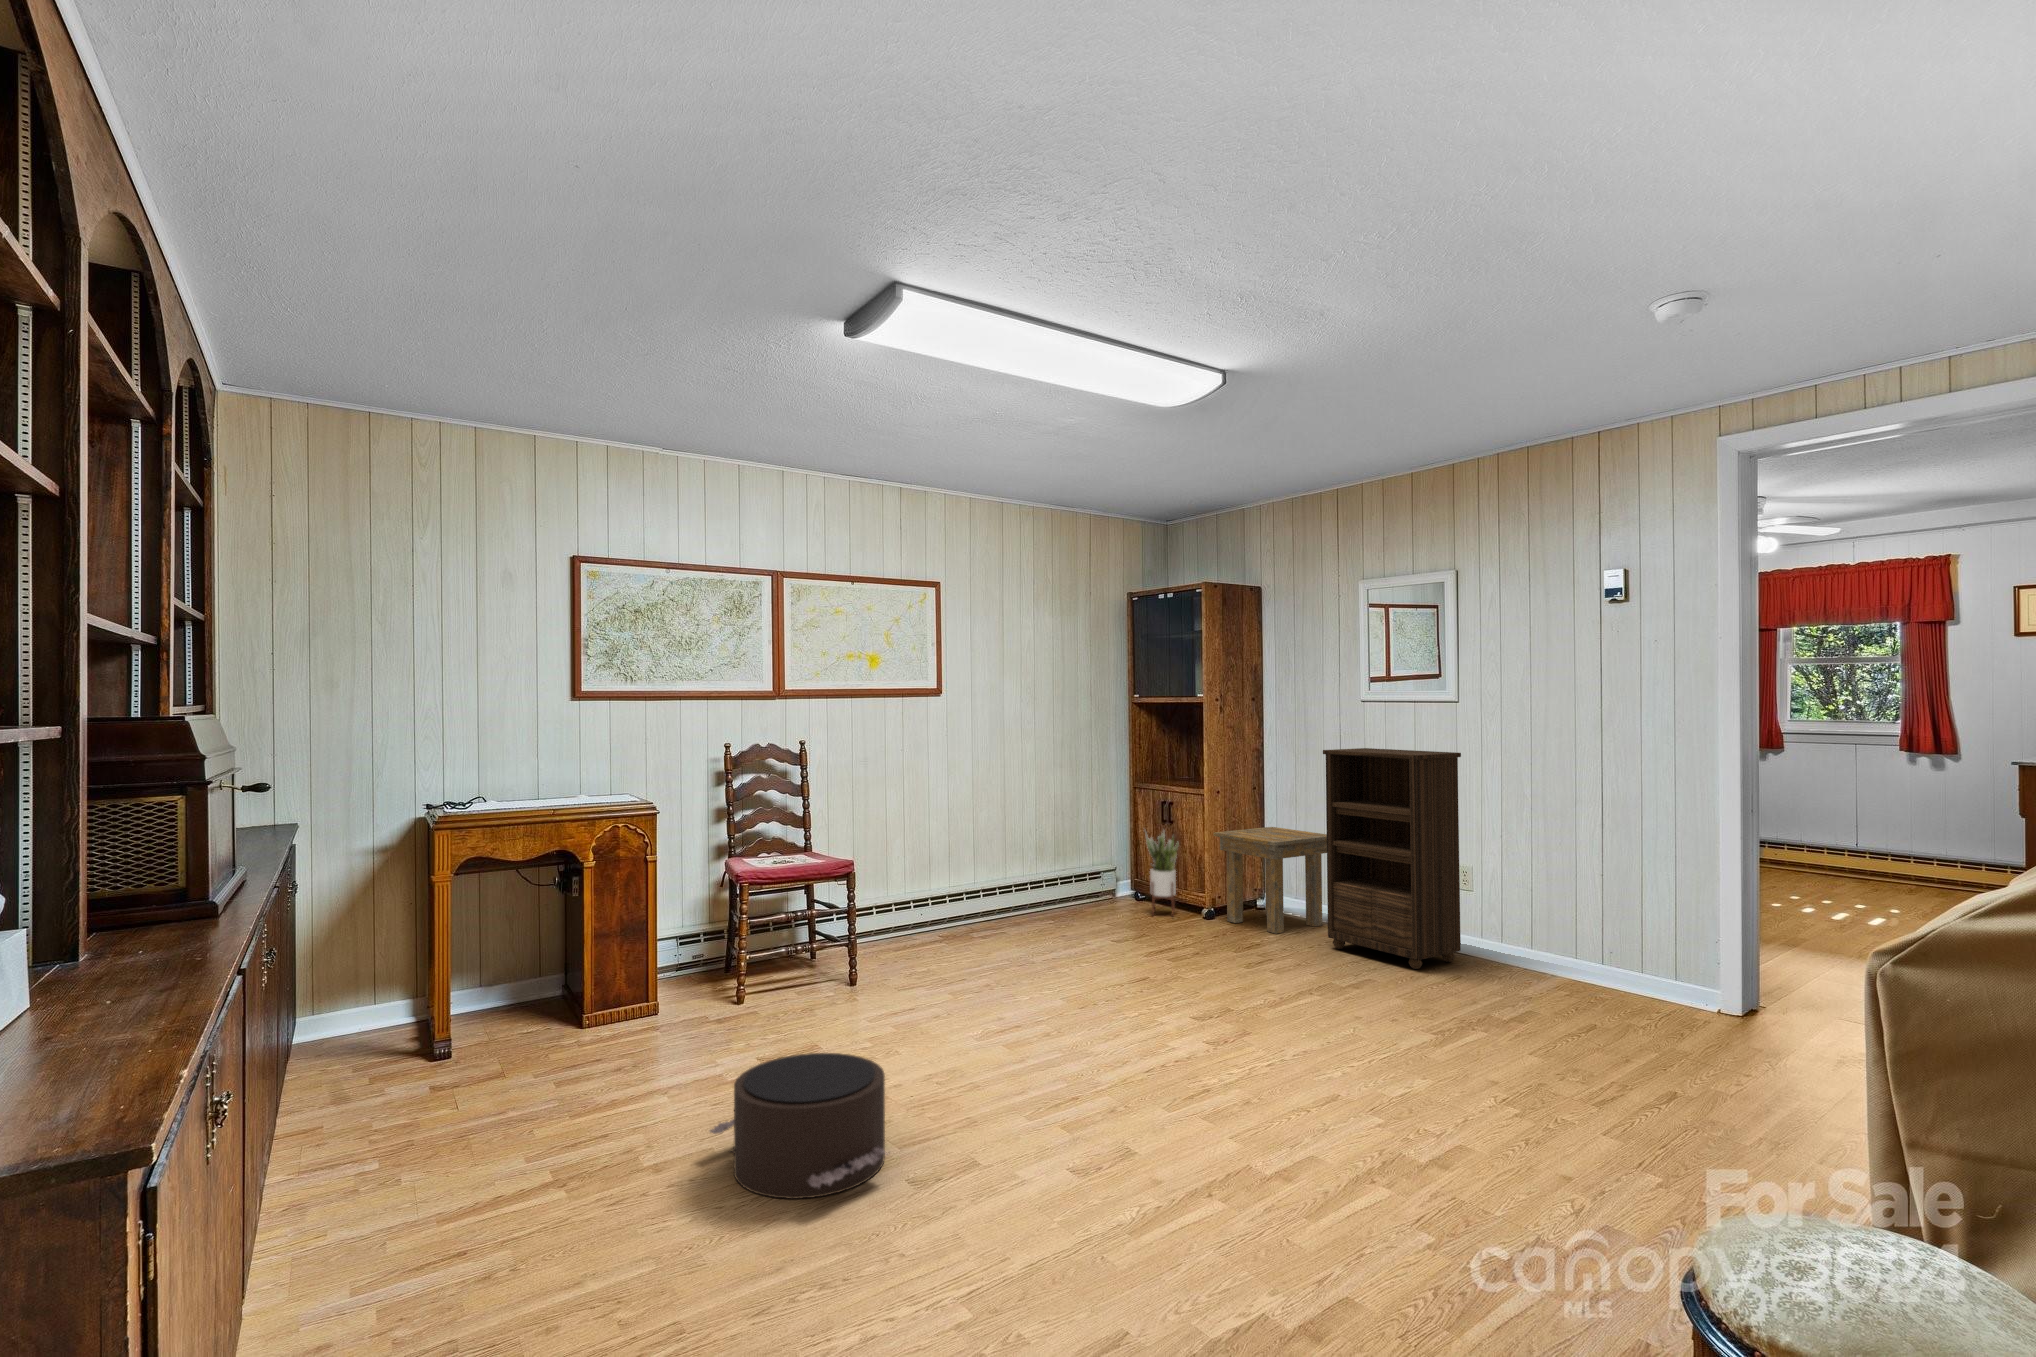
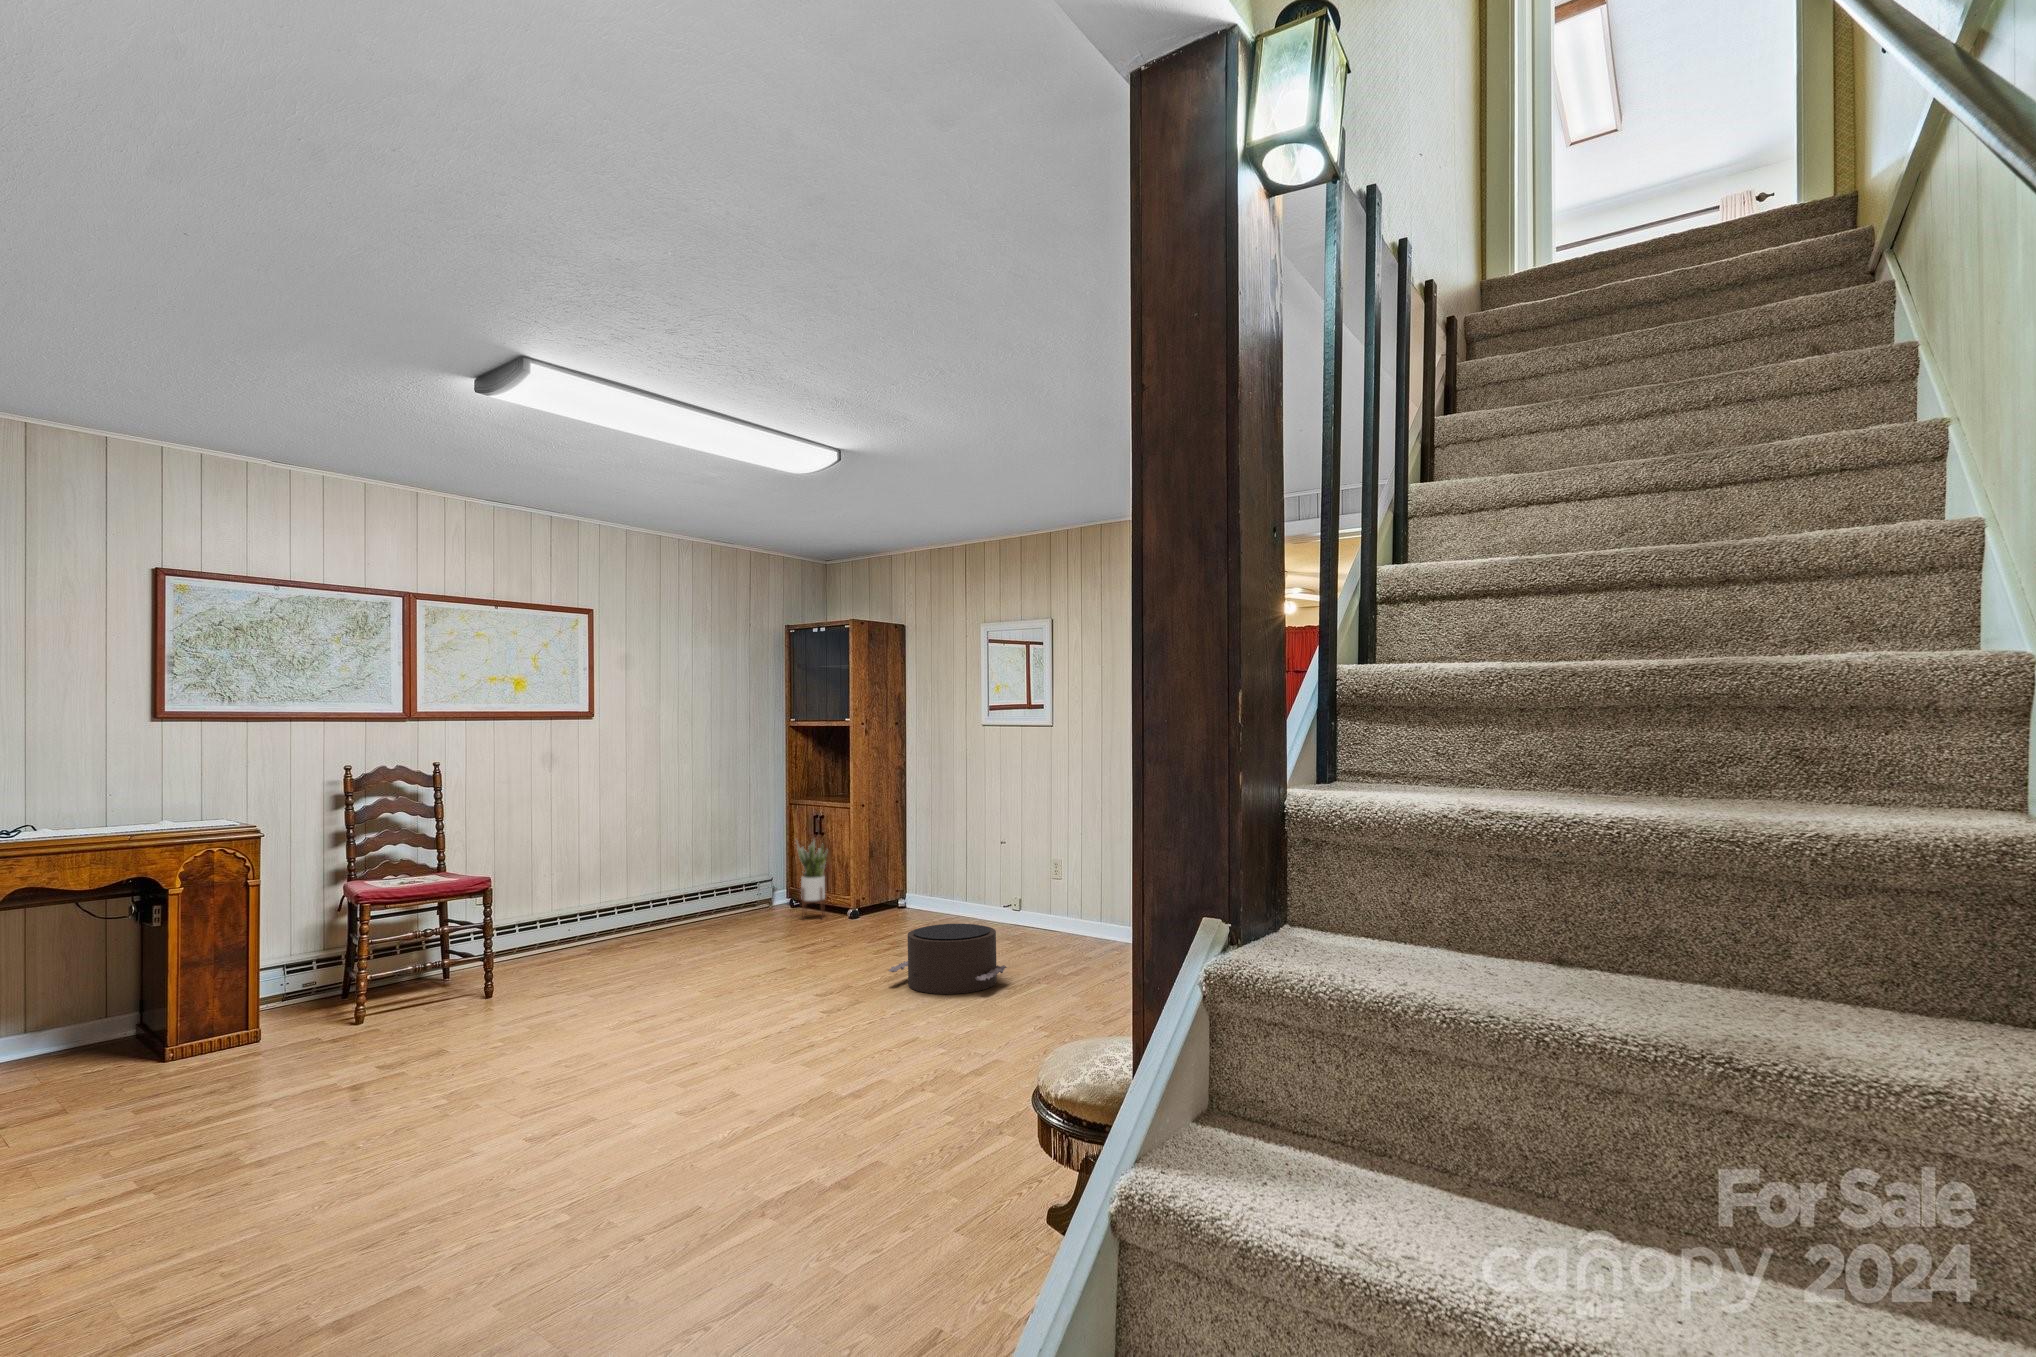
bookshelf: present [1323,748,1461,969] -> none [948,757,1058,942]
side table: present [1213,827,1327,934] -> none [858,832,964,925]
pouf: present [710,1053,887,1199] -> present [889,924,1007,994]

